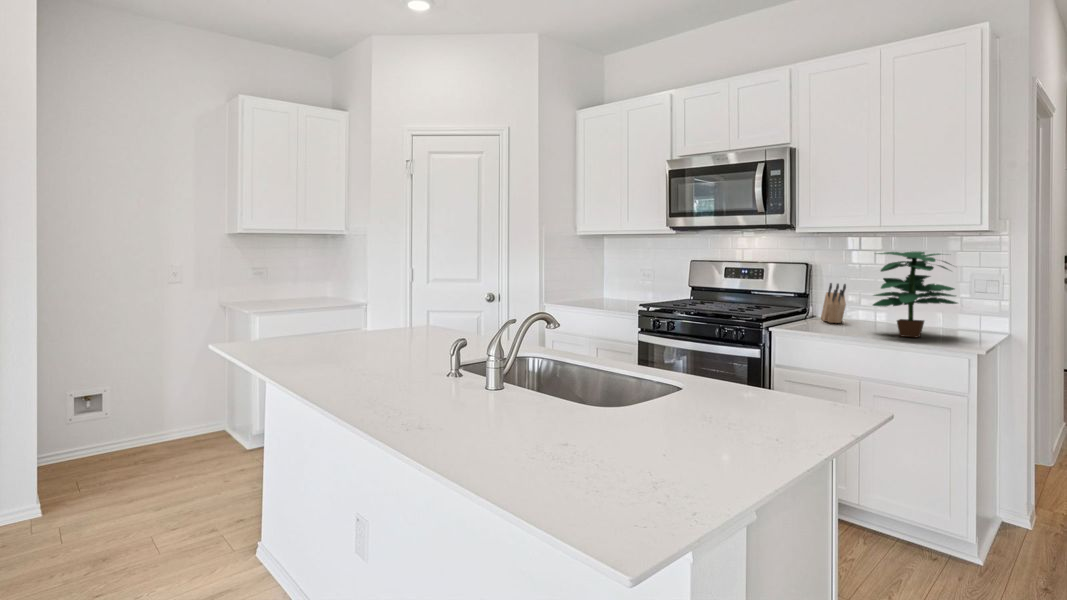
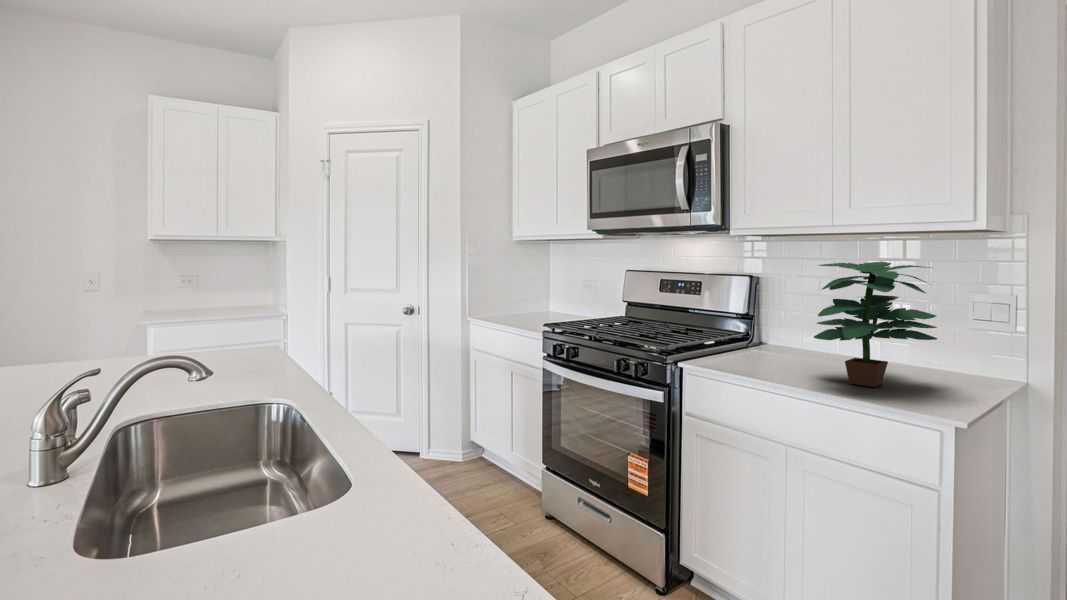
knife block: present [821,283,846,323] -> none [767,303,792,356]

